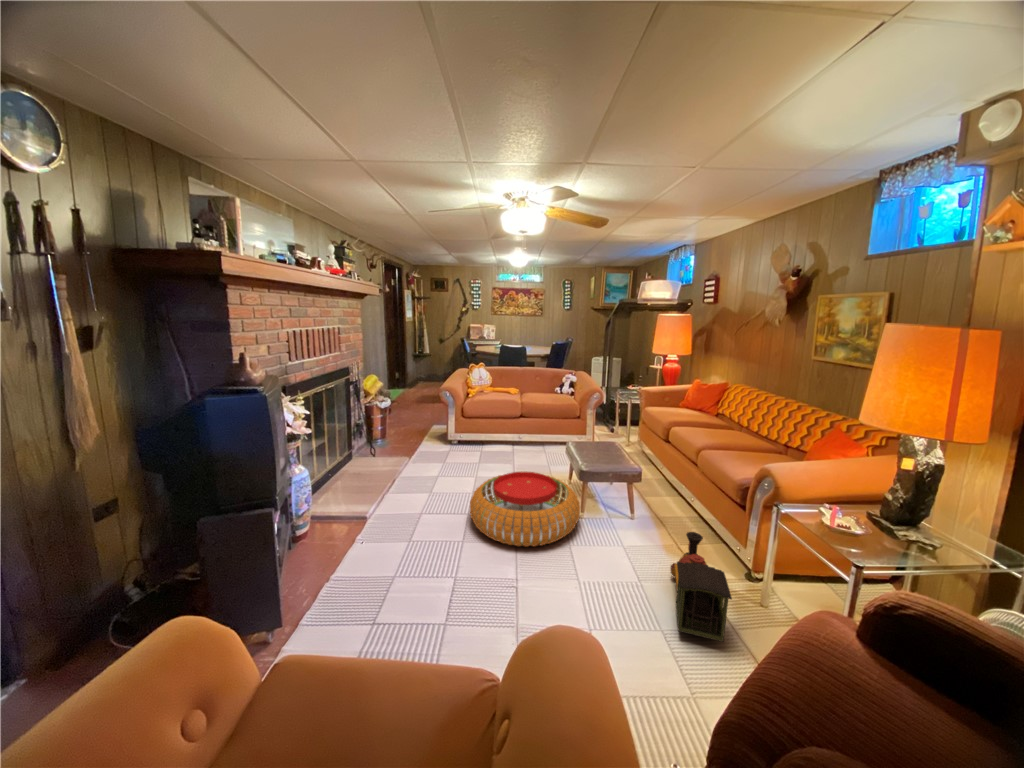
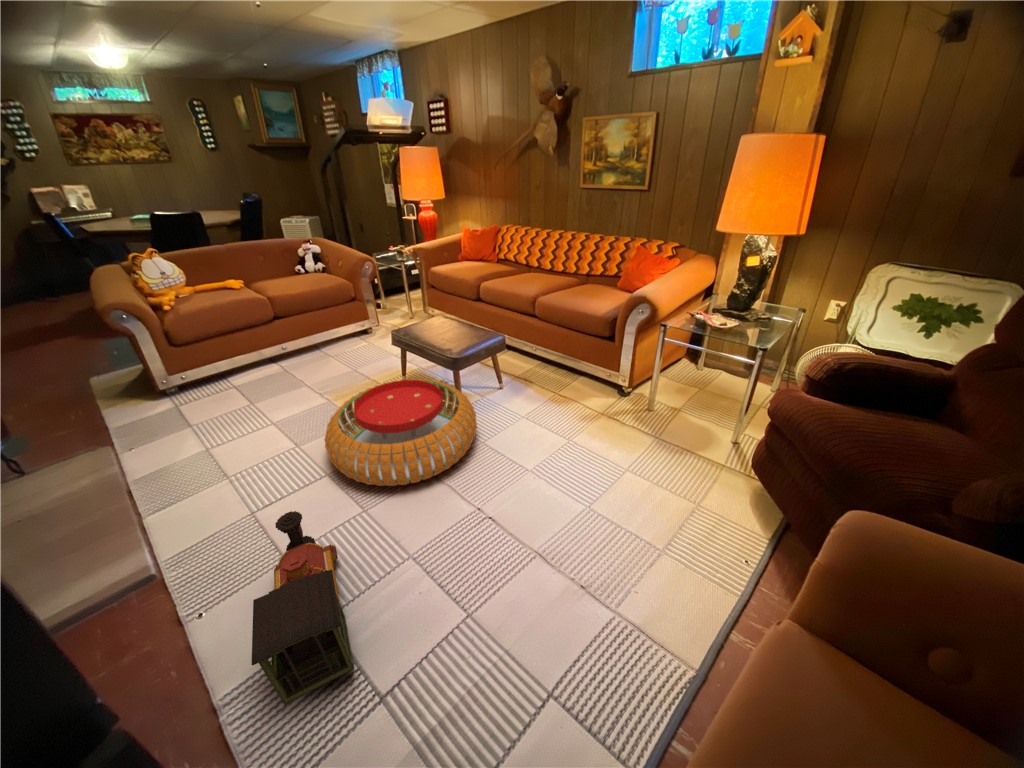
toy train: present [670,532,732,642] -> present [251,511,354,705]

